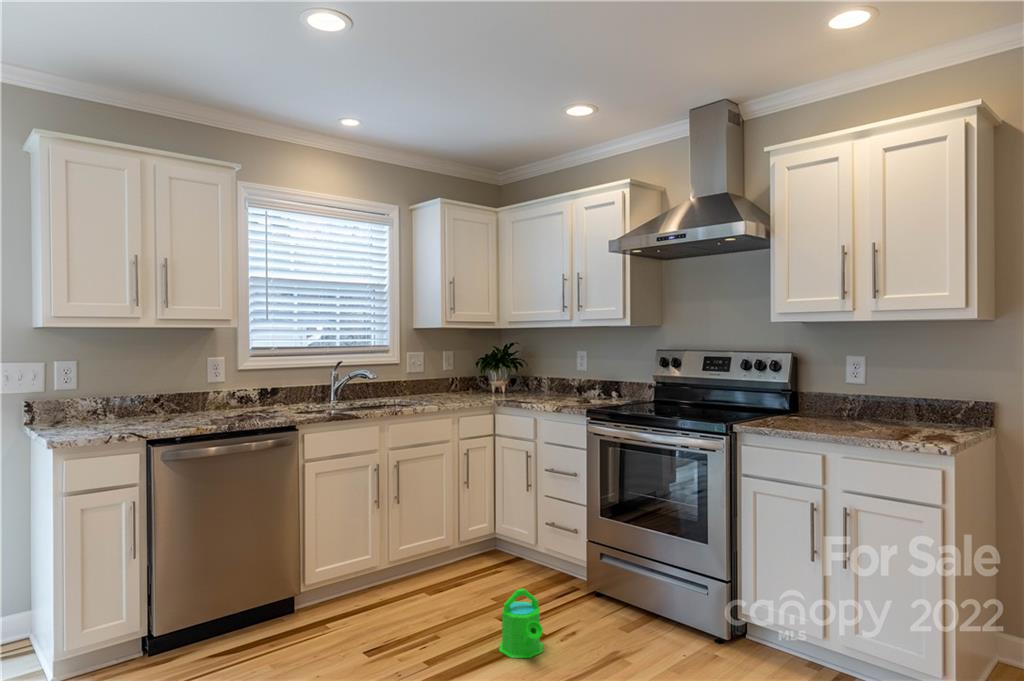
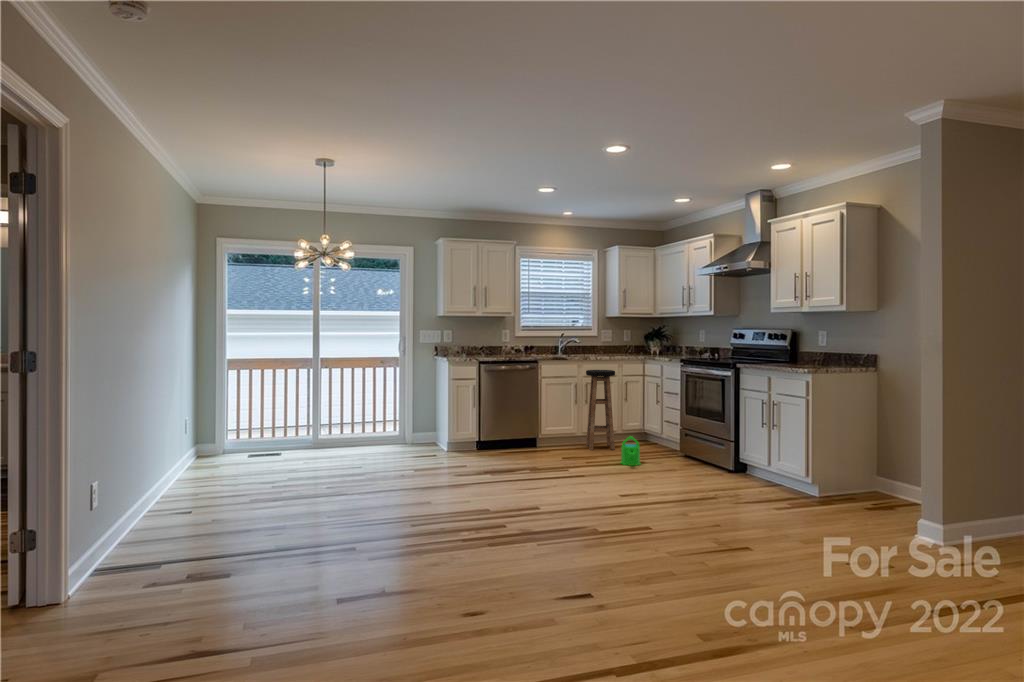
bar stool: none [398,433,462,606] -> present [586,370,615,450]

